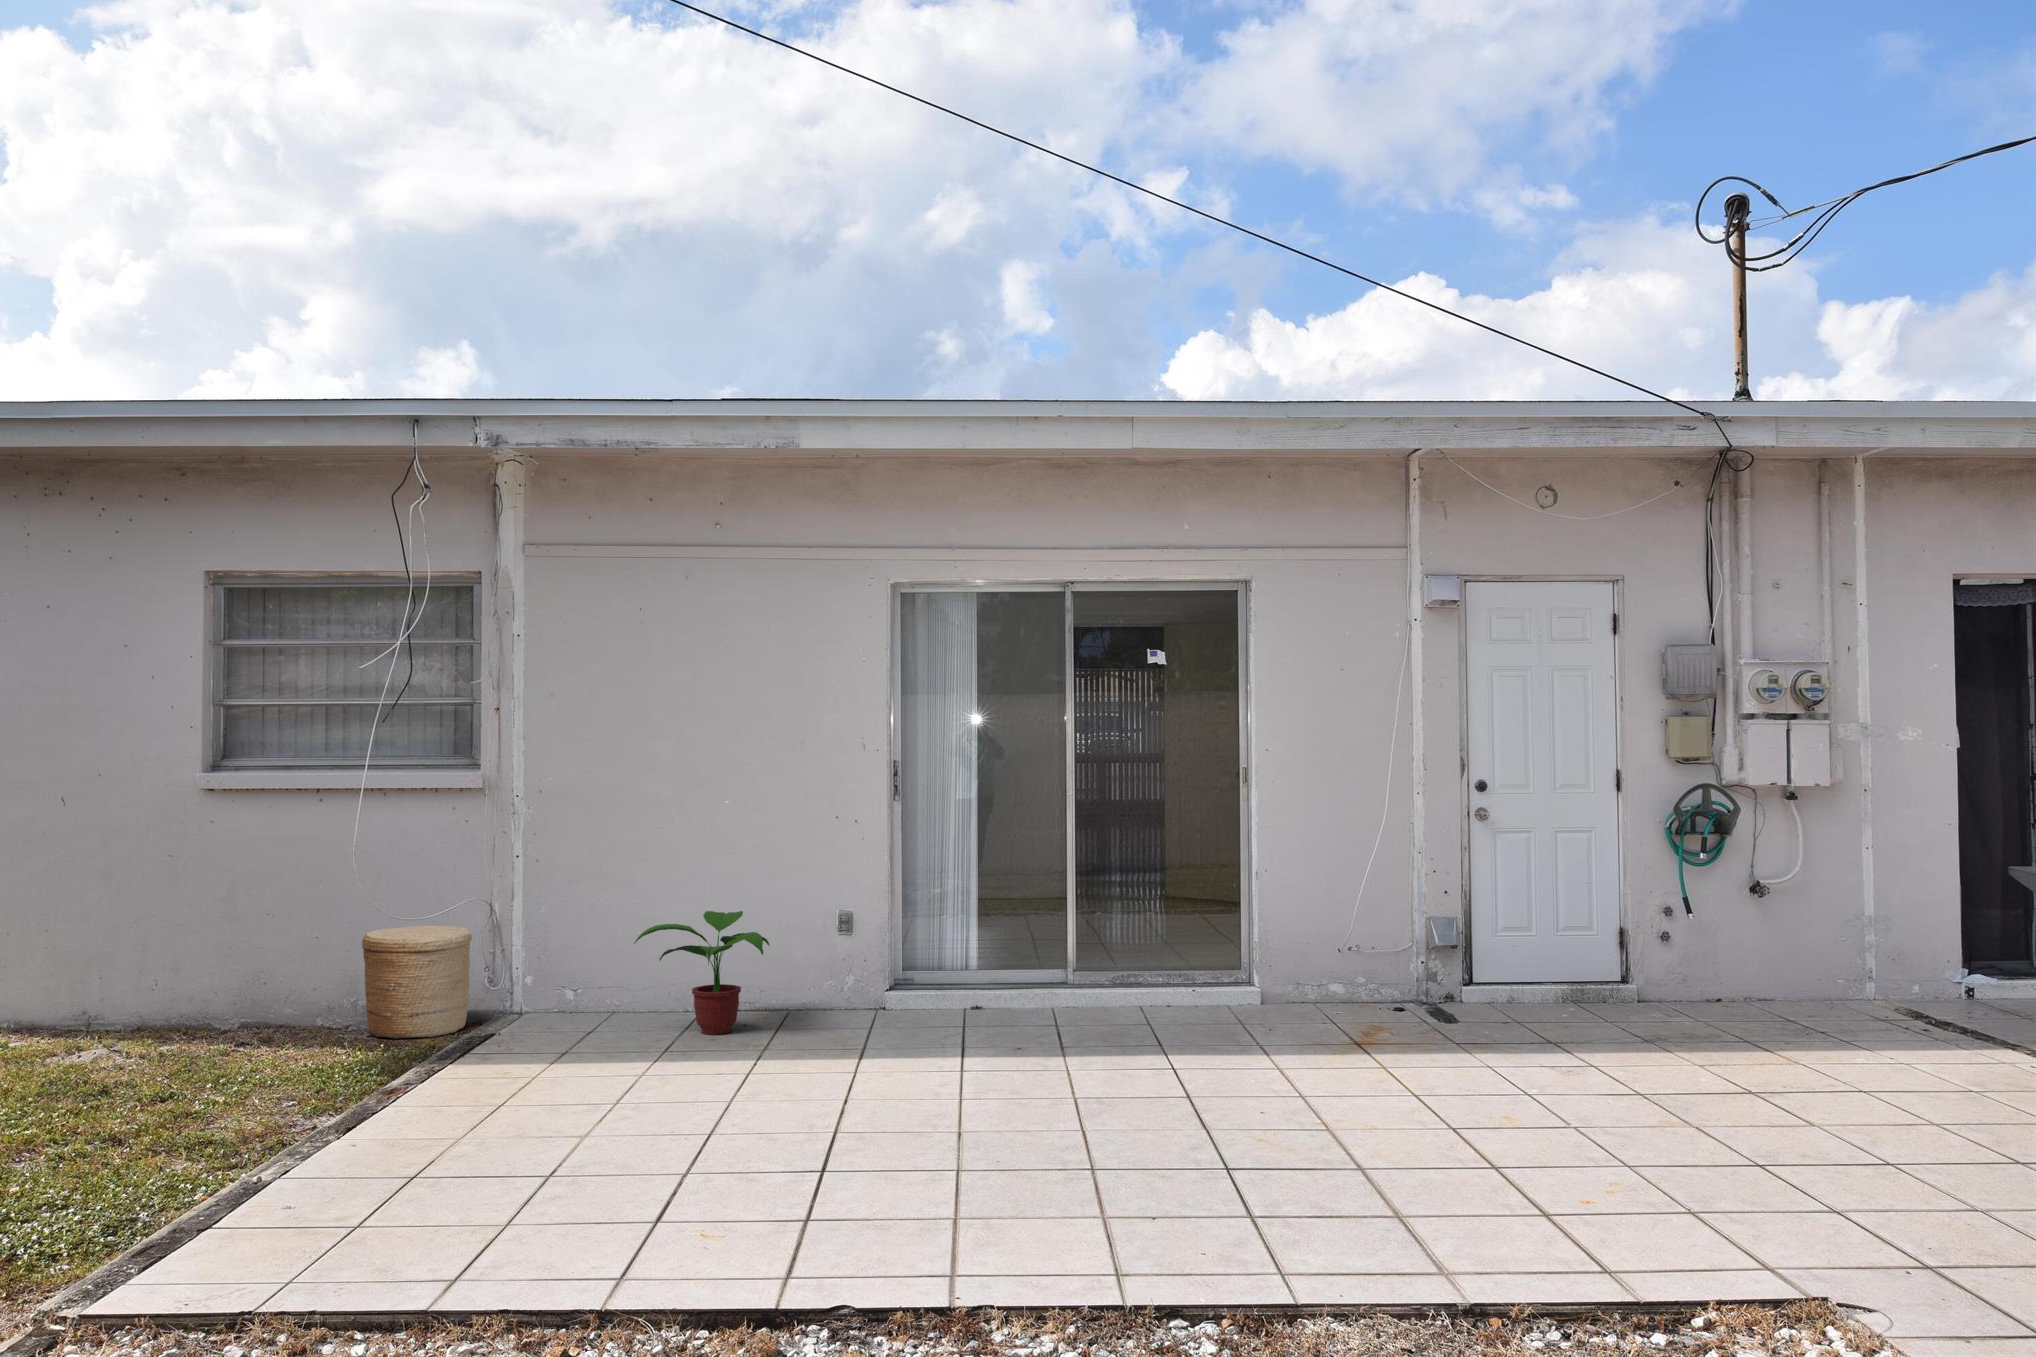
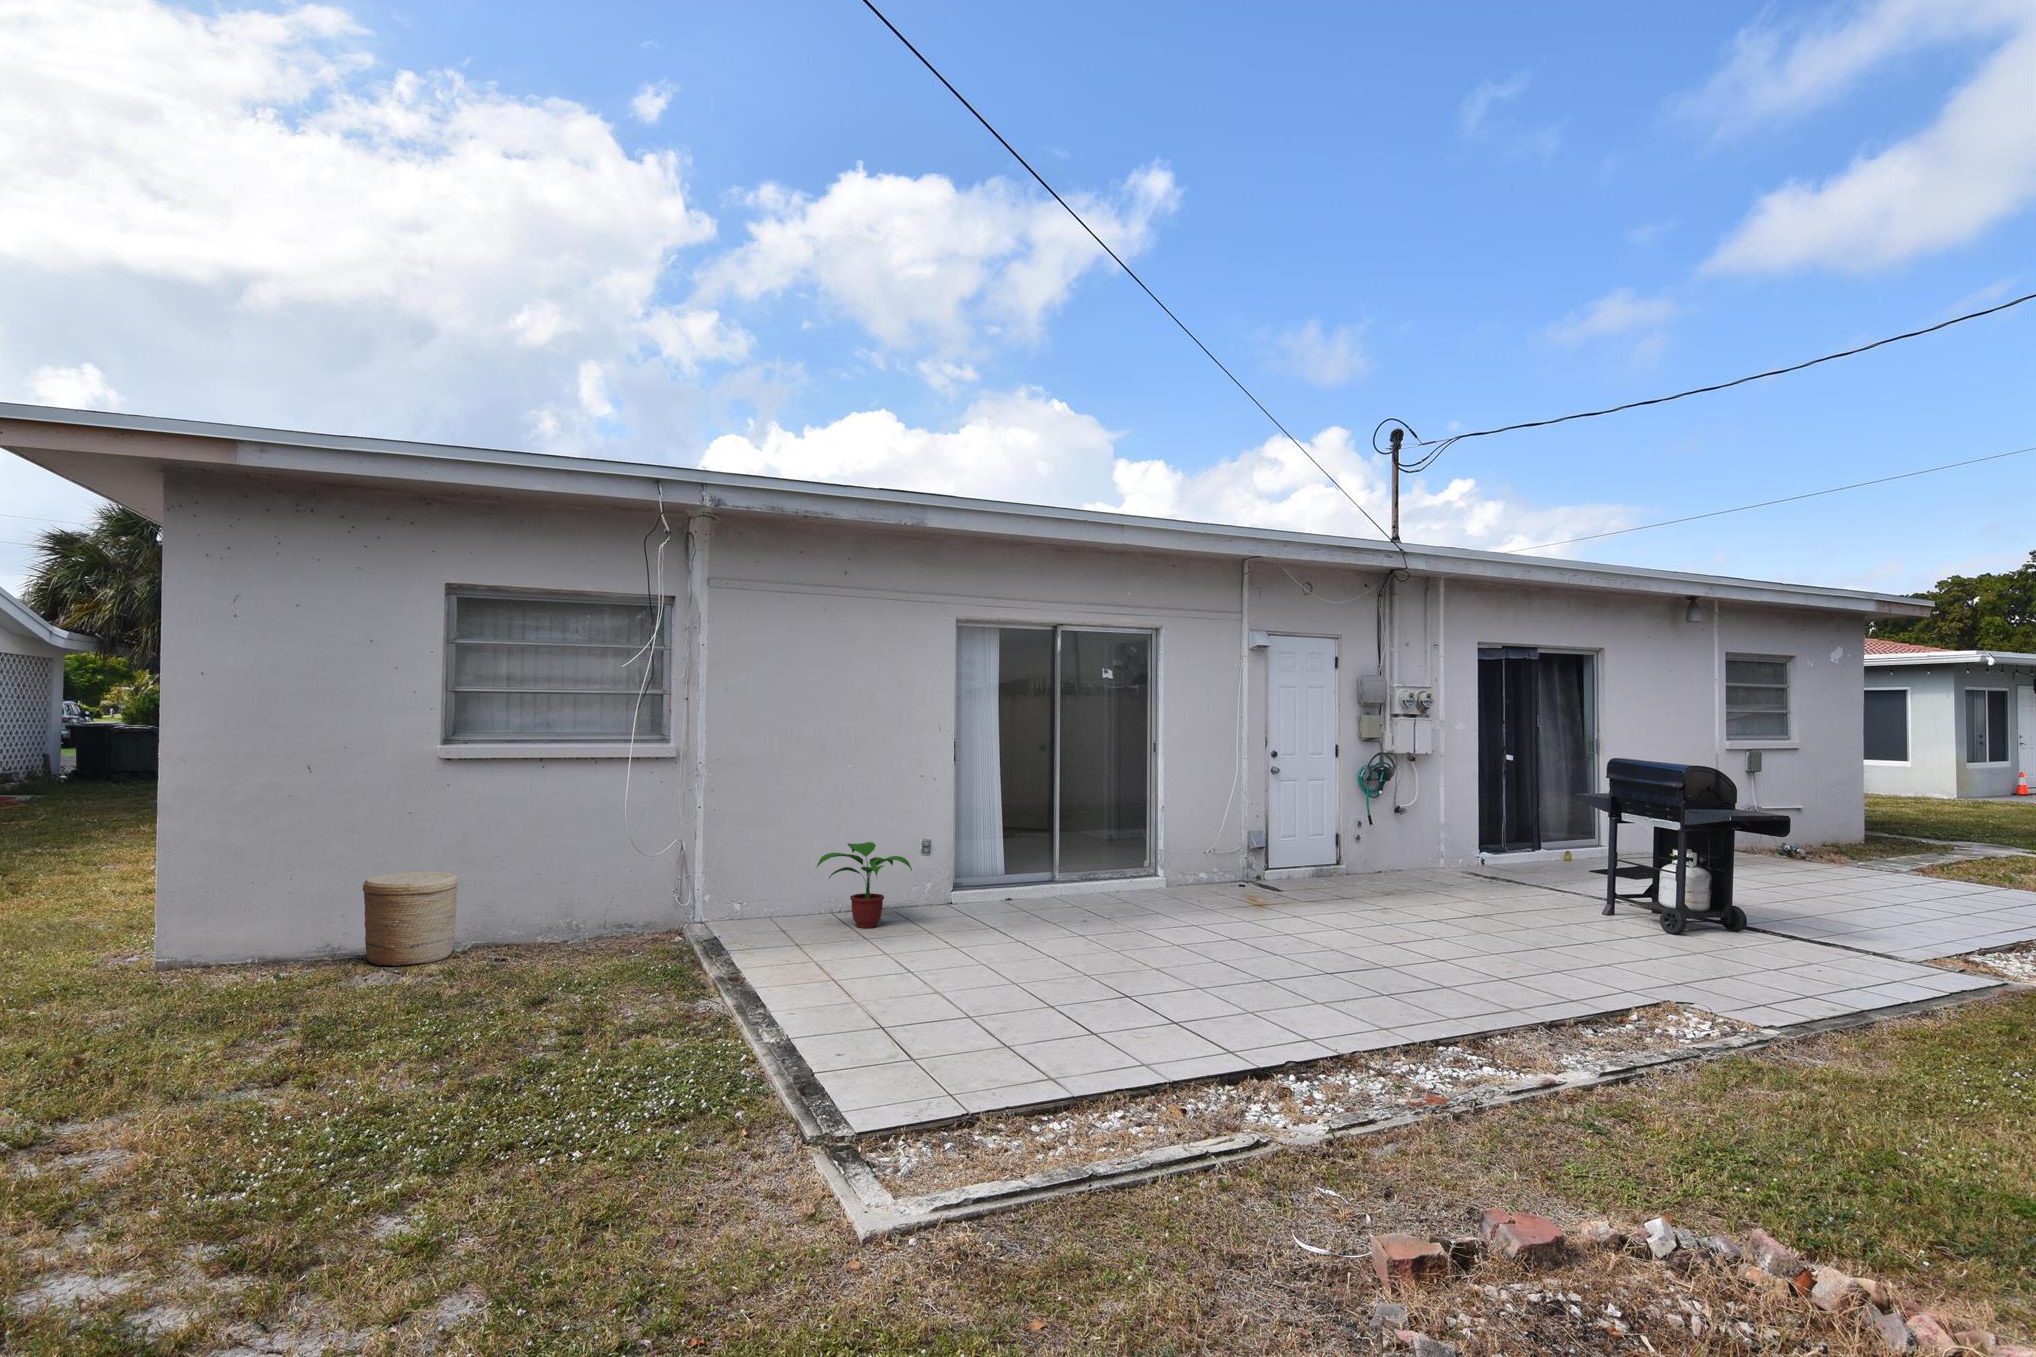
woven basket: present [362,926,472,1039] -> present [363,872,458,966]

